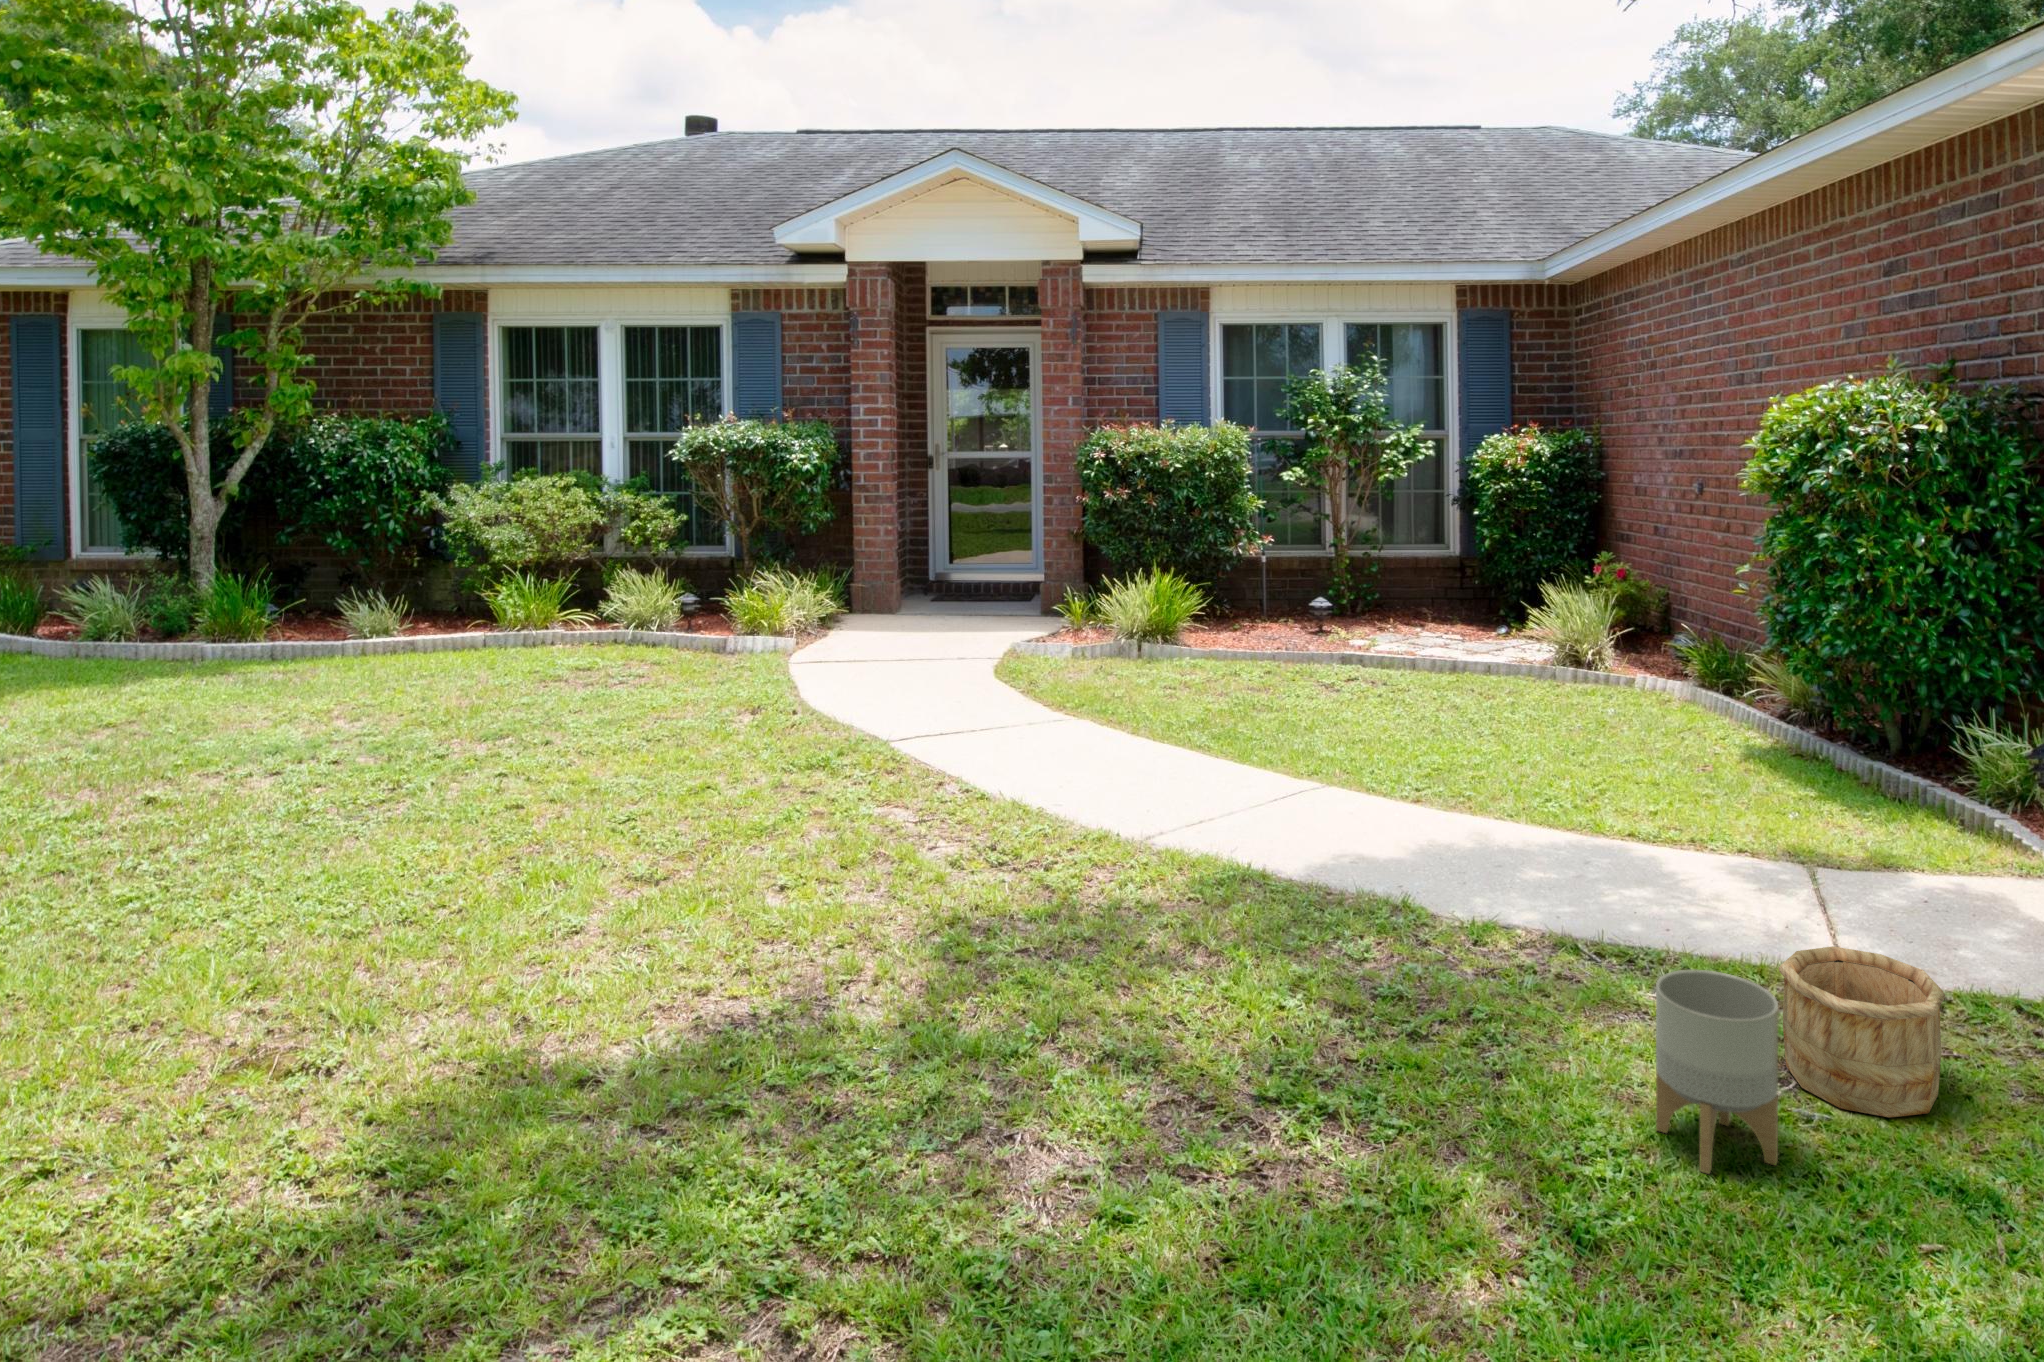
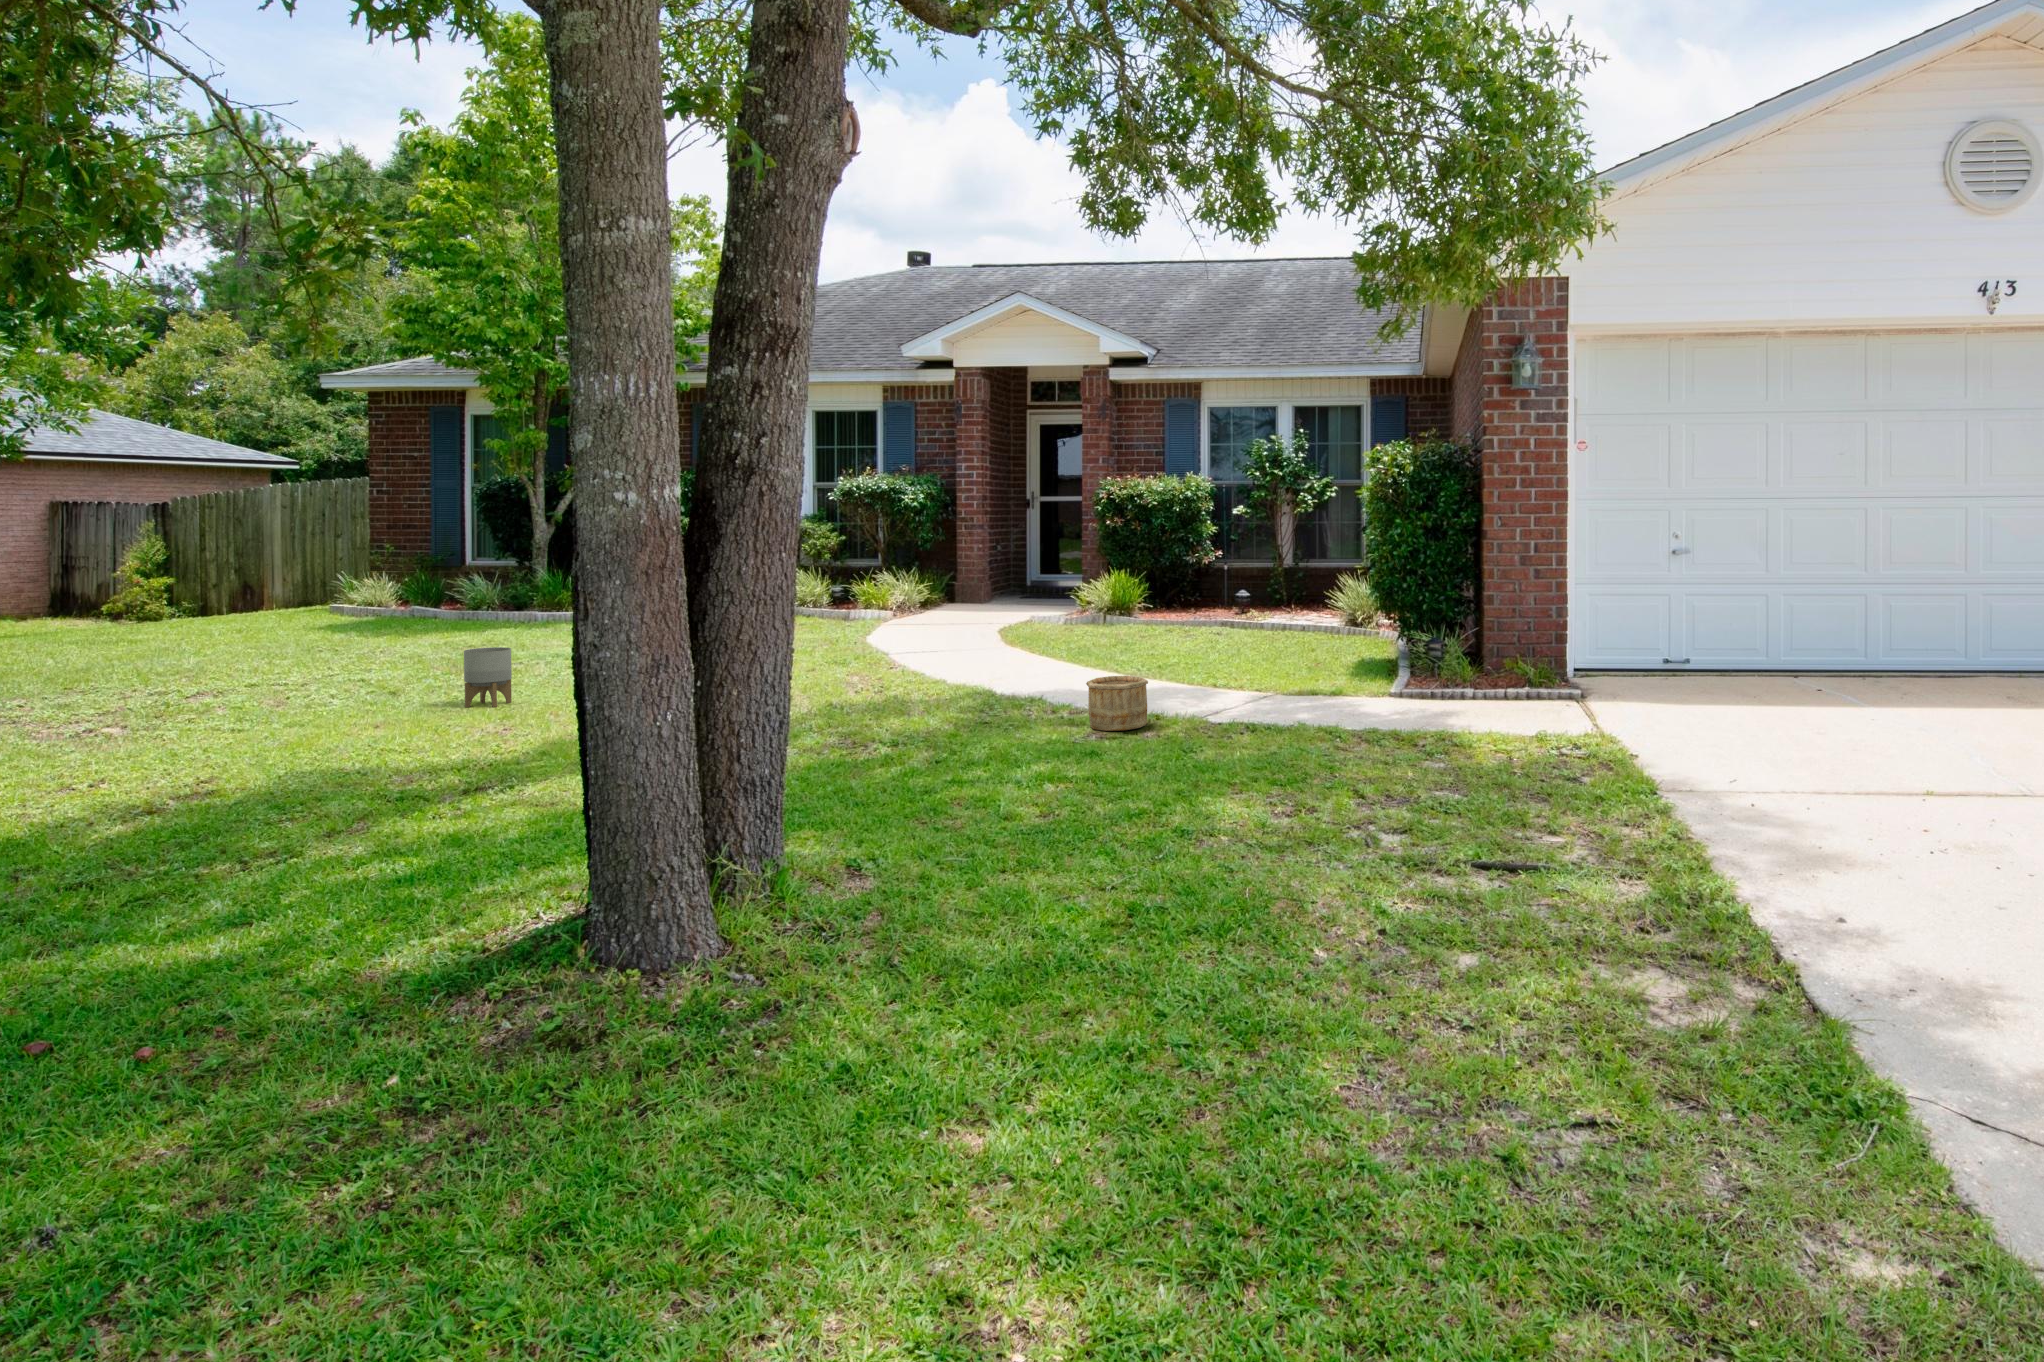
planter: present [1656,970,1778,1174] -> present [464,647,512,707]

